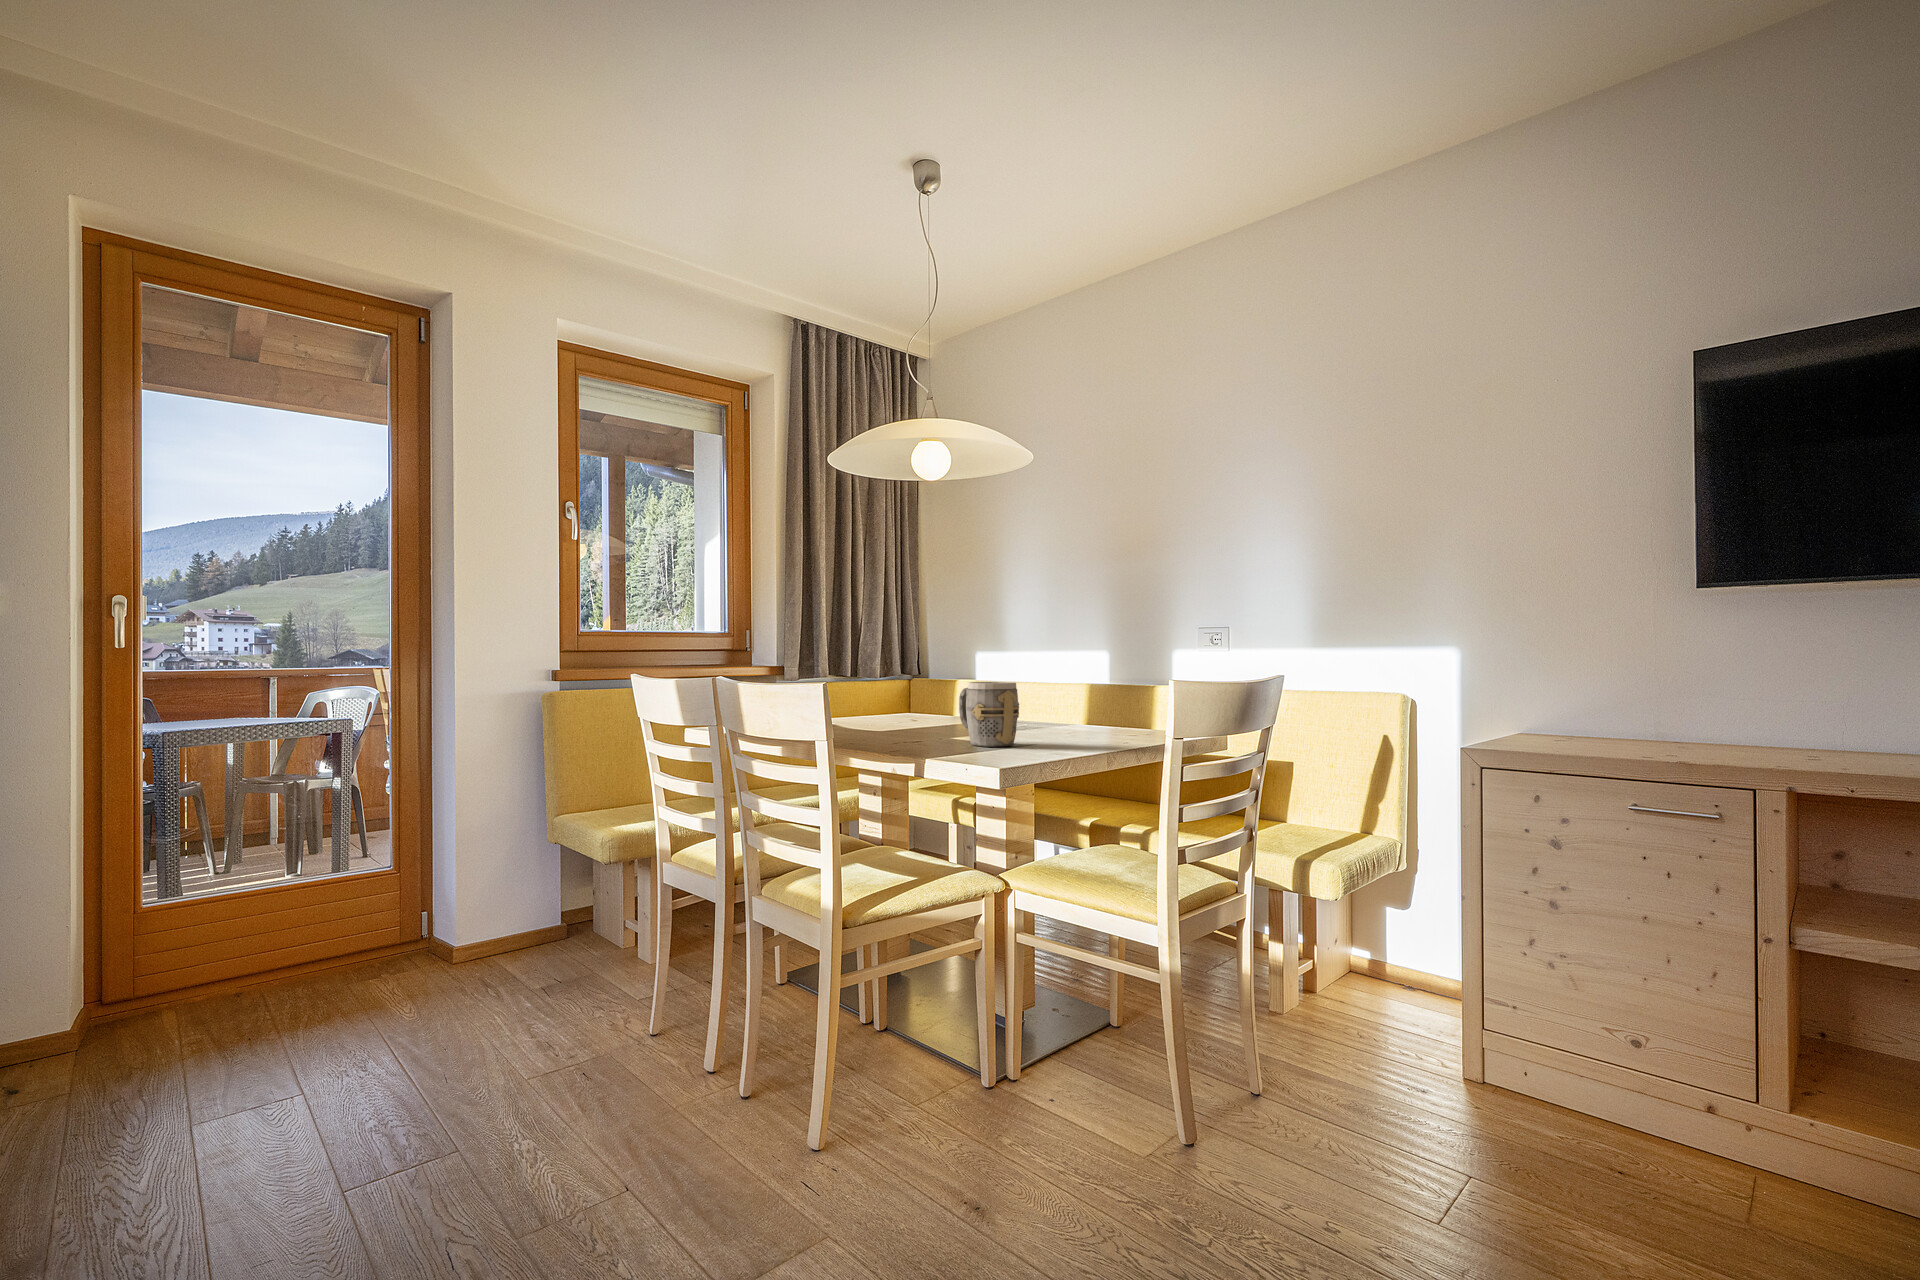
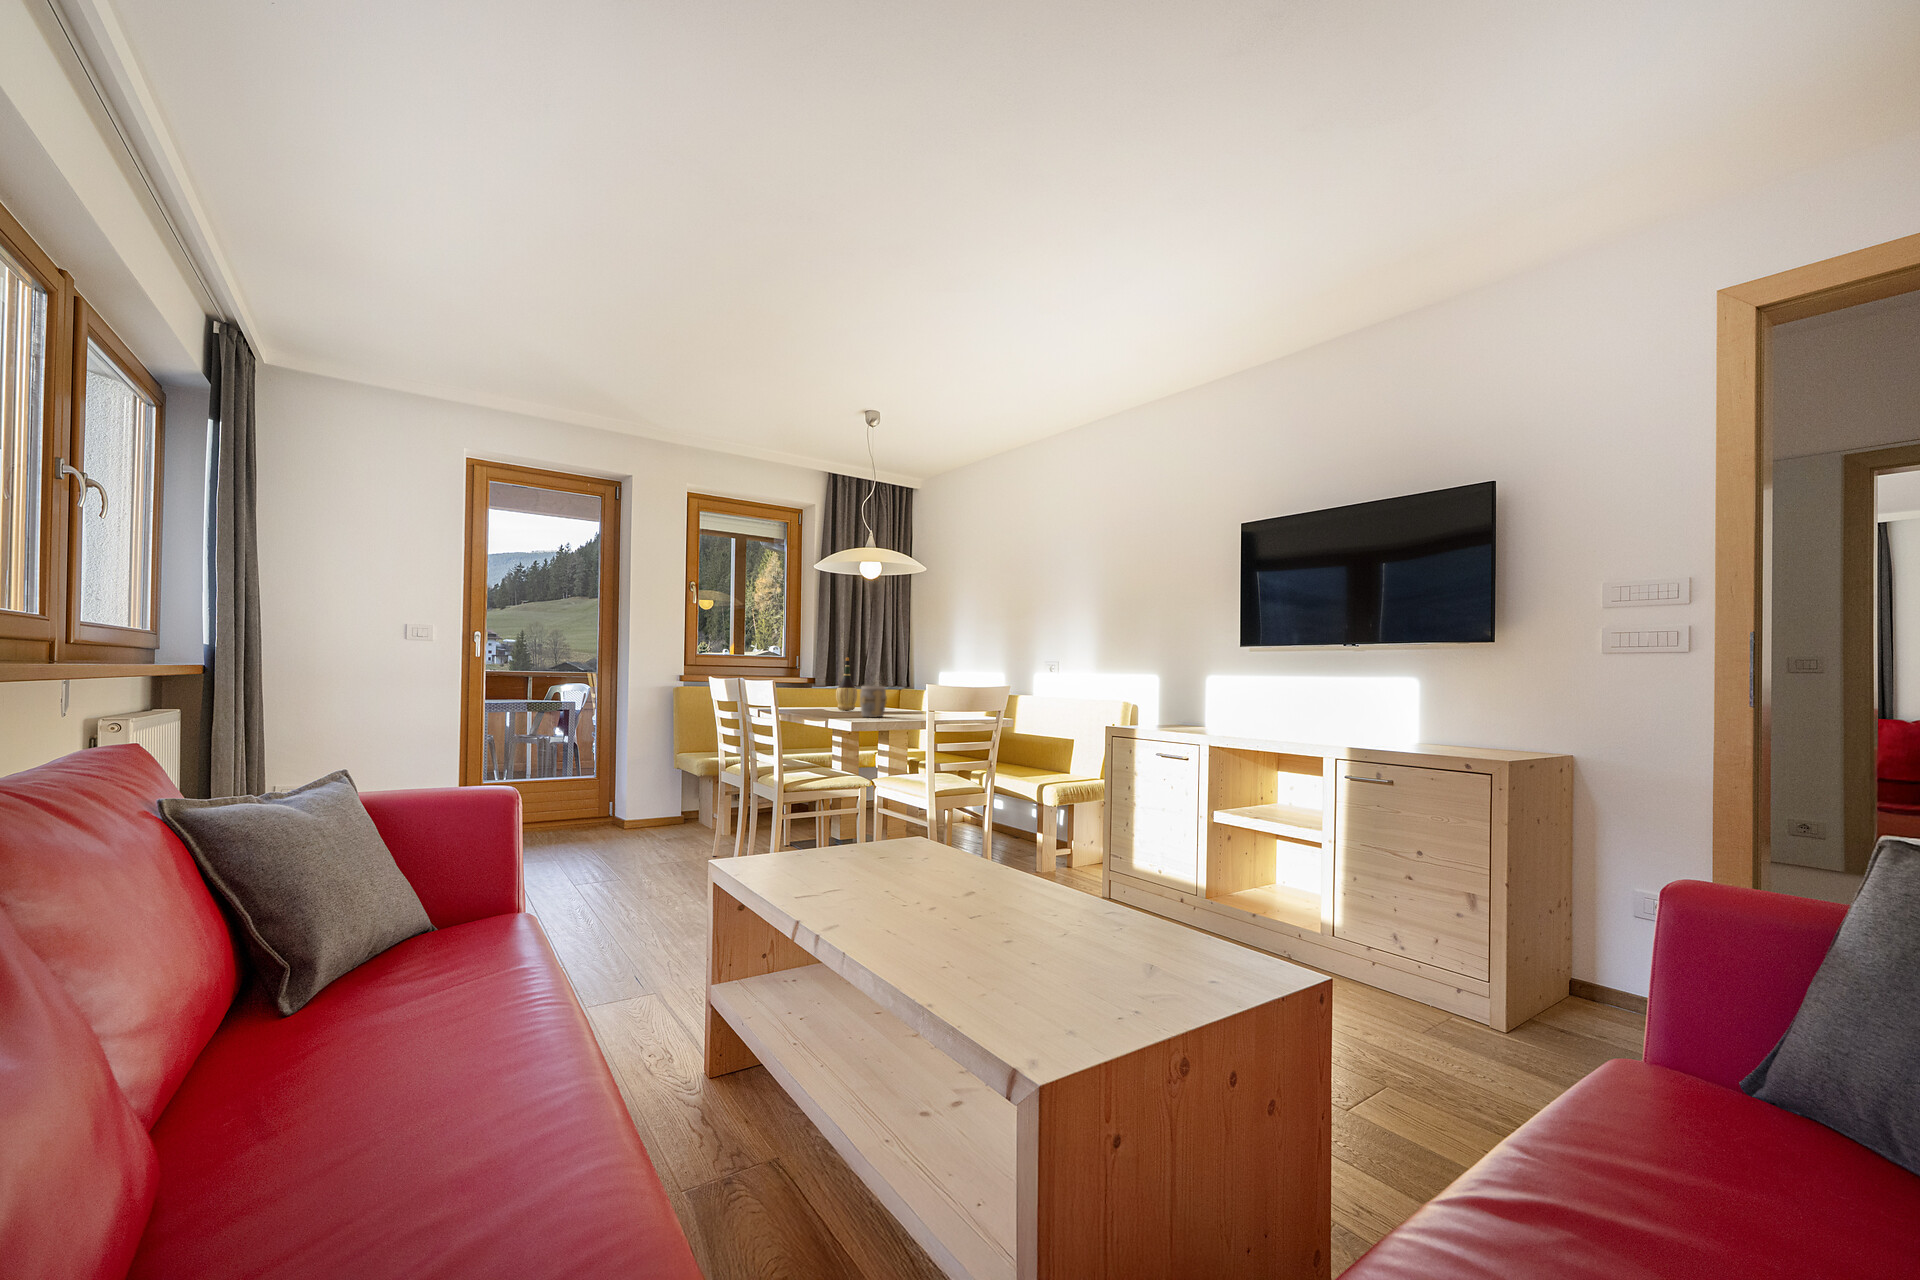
wine bottle: none [870,627,909,725] -> present [836,657,857,711]

